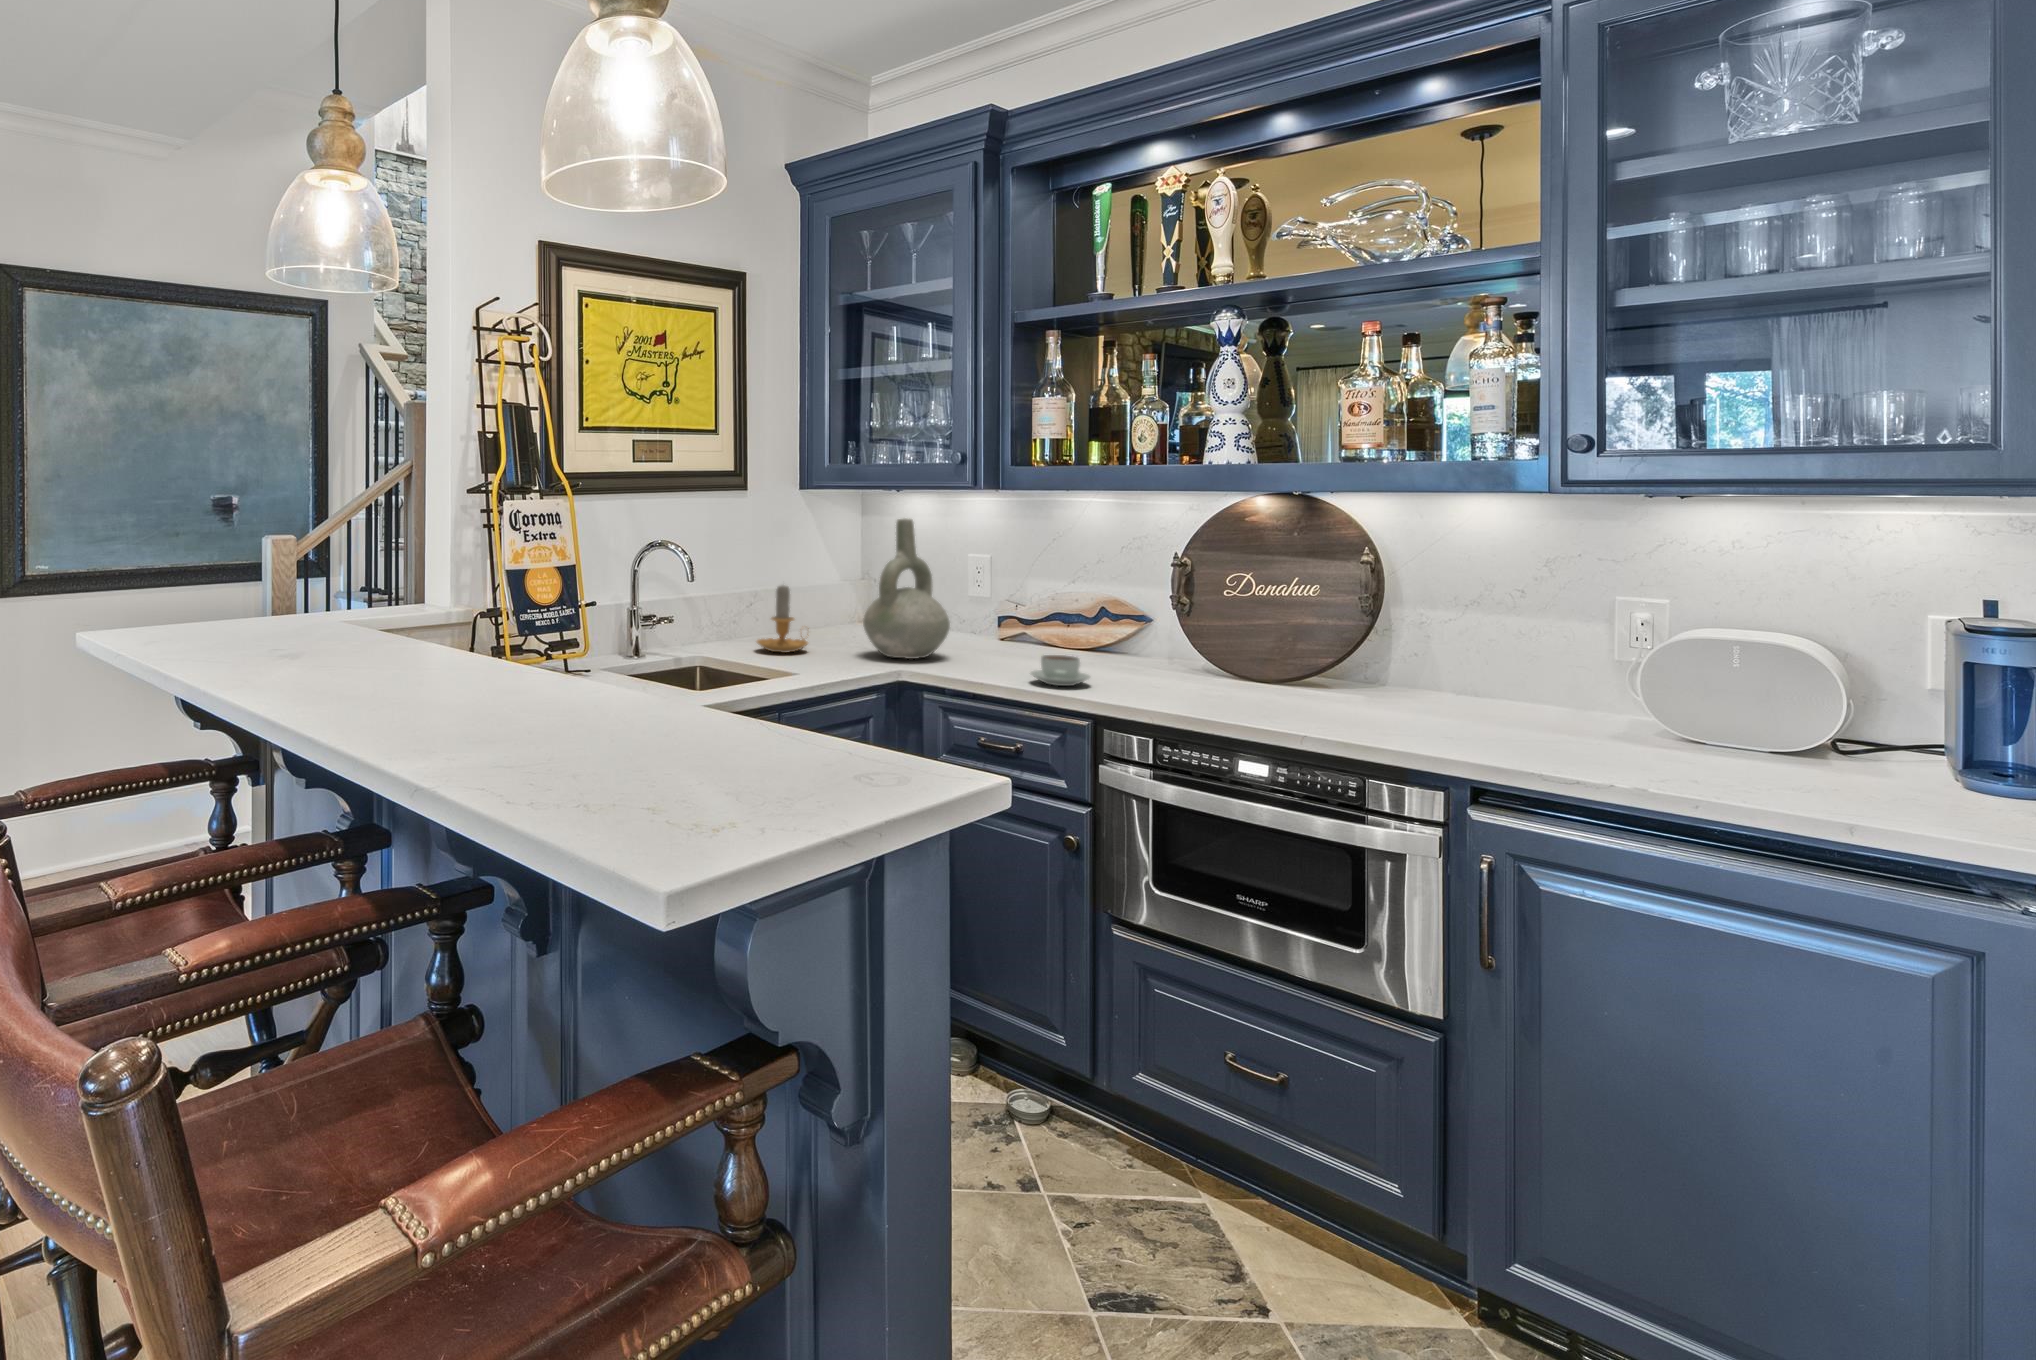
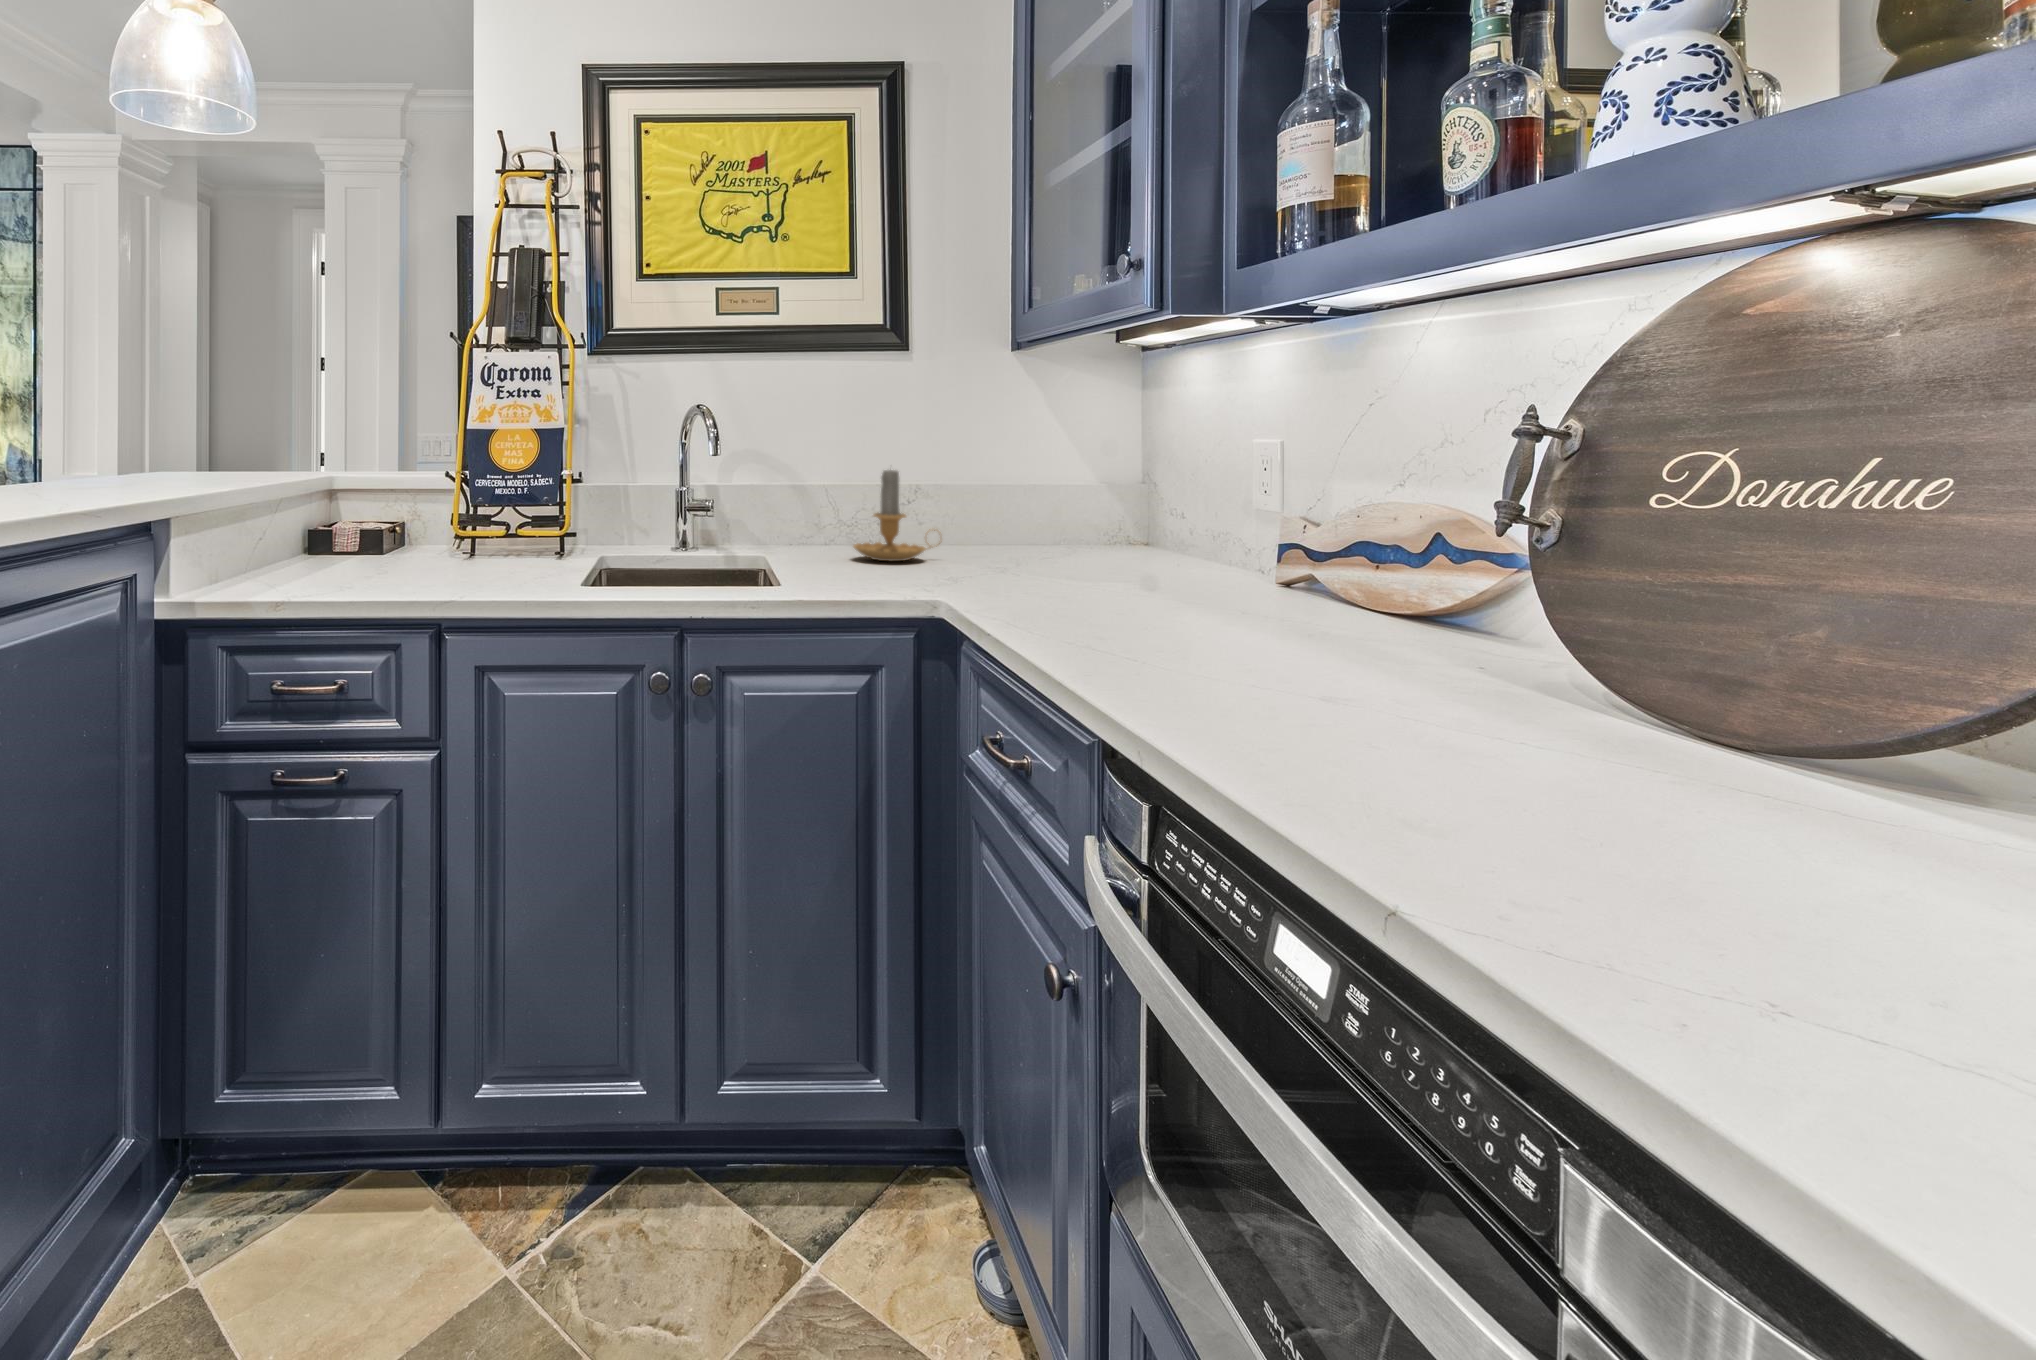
decorative vase: present [863,518,950,659] -> none [964,366,1104,583]
coffee cup: present [1031,655,1090,686] -> none [1081,582,1201,641]

